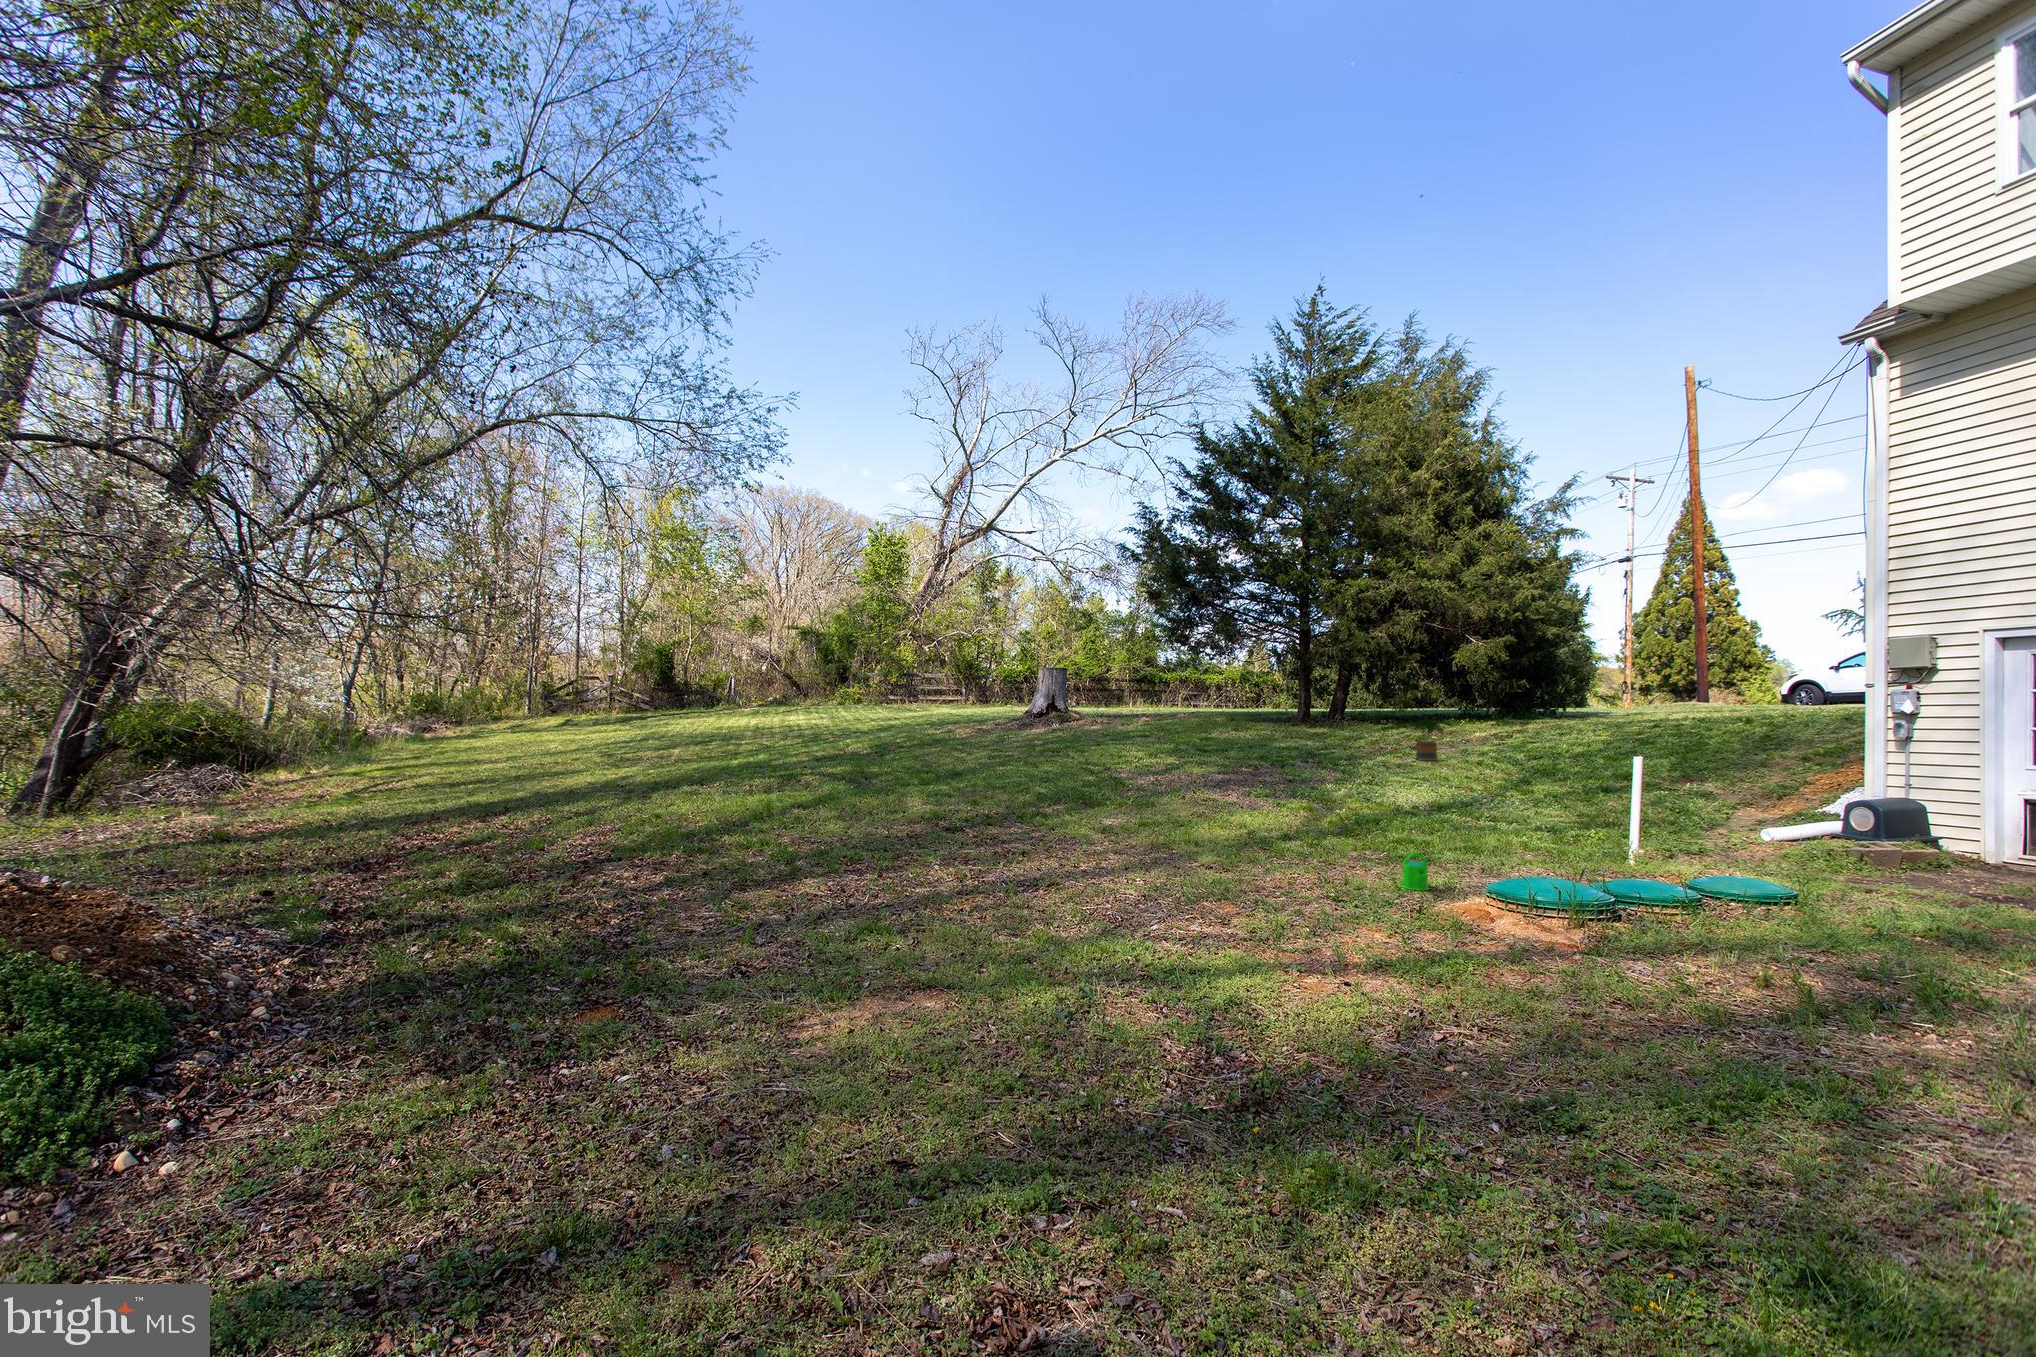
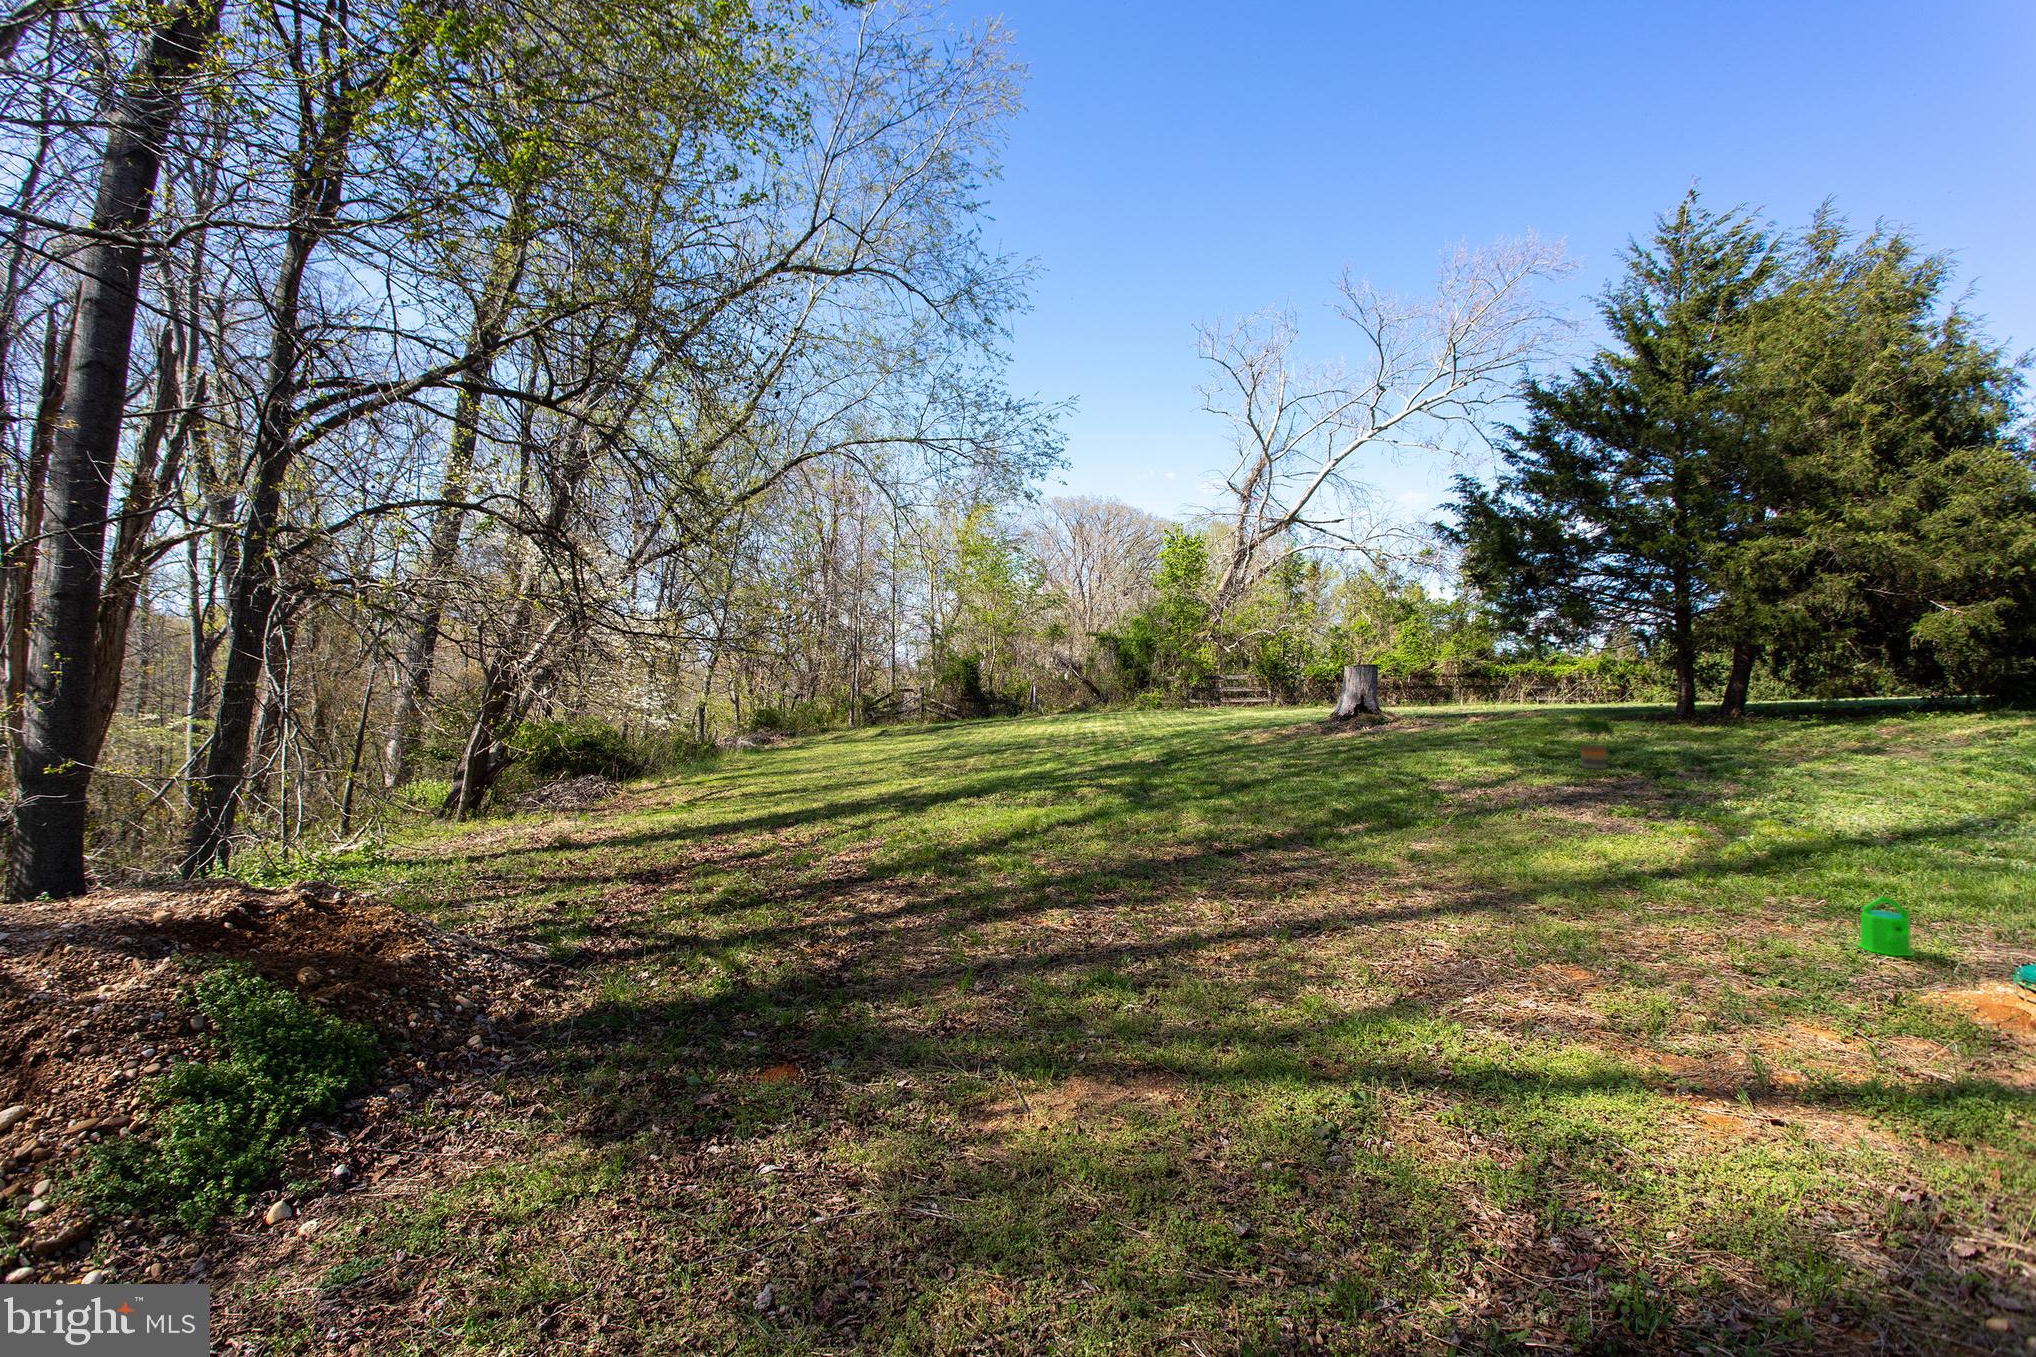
potted tree: present [1414,720,1444,761] -> present [1576,719,1614,769]

